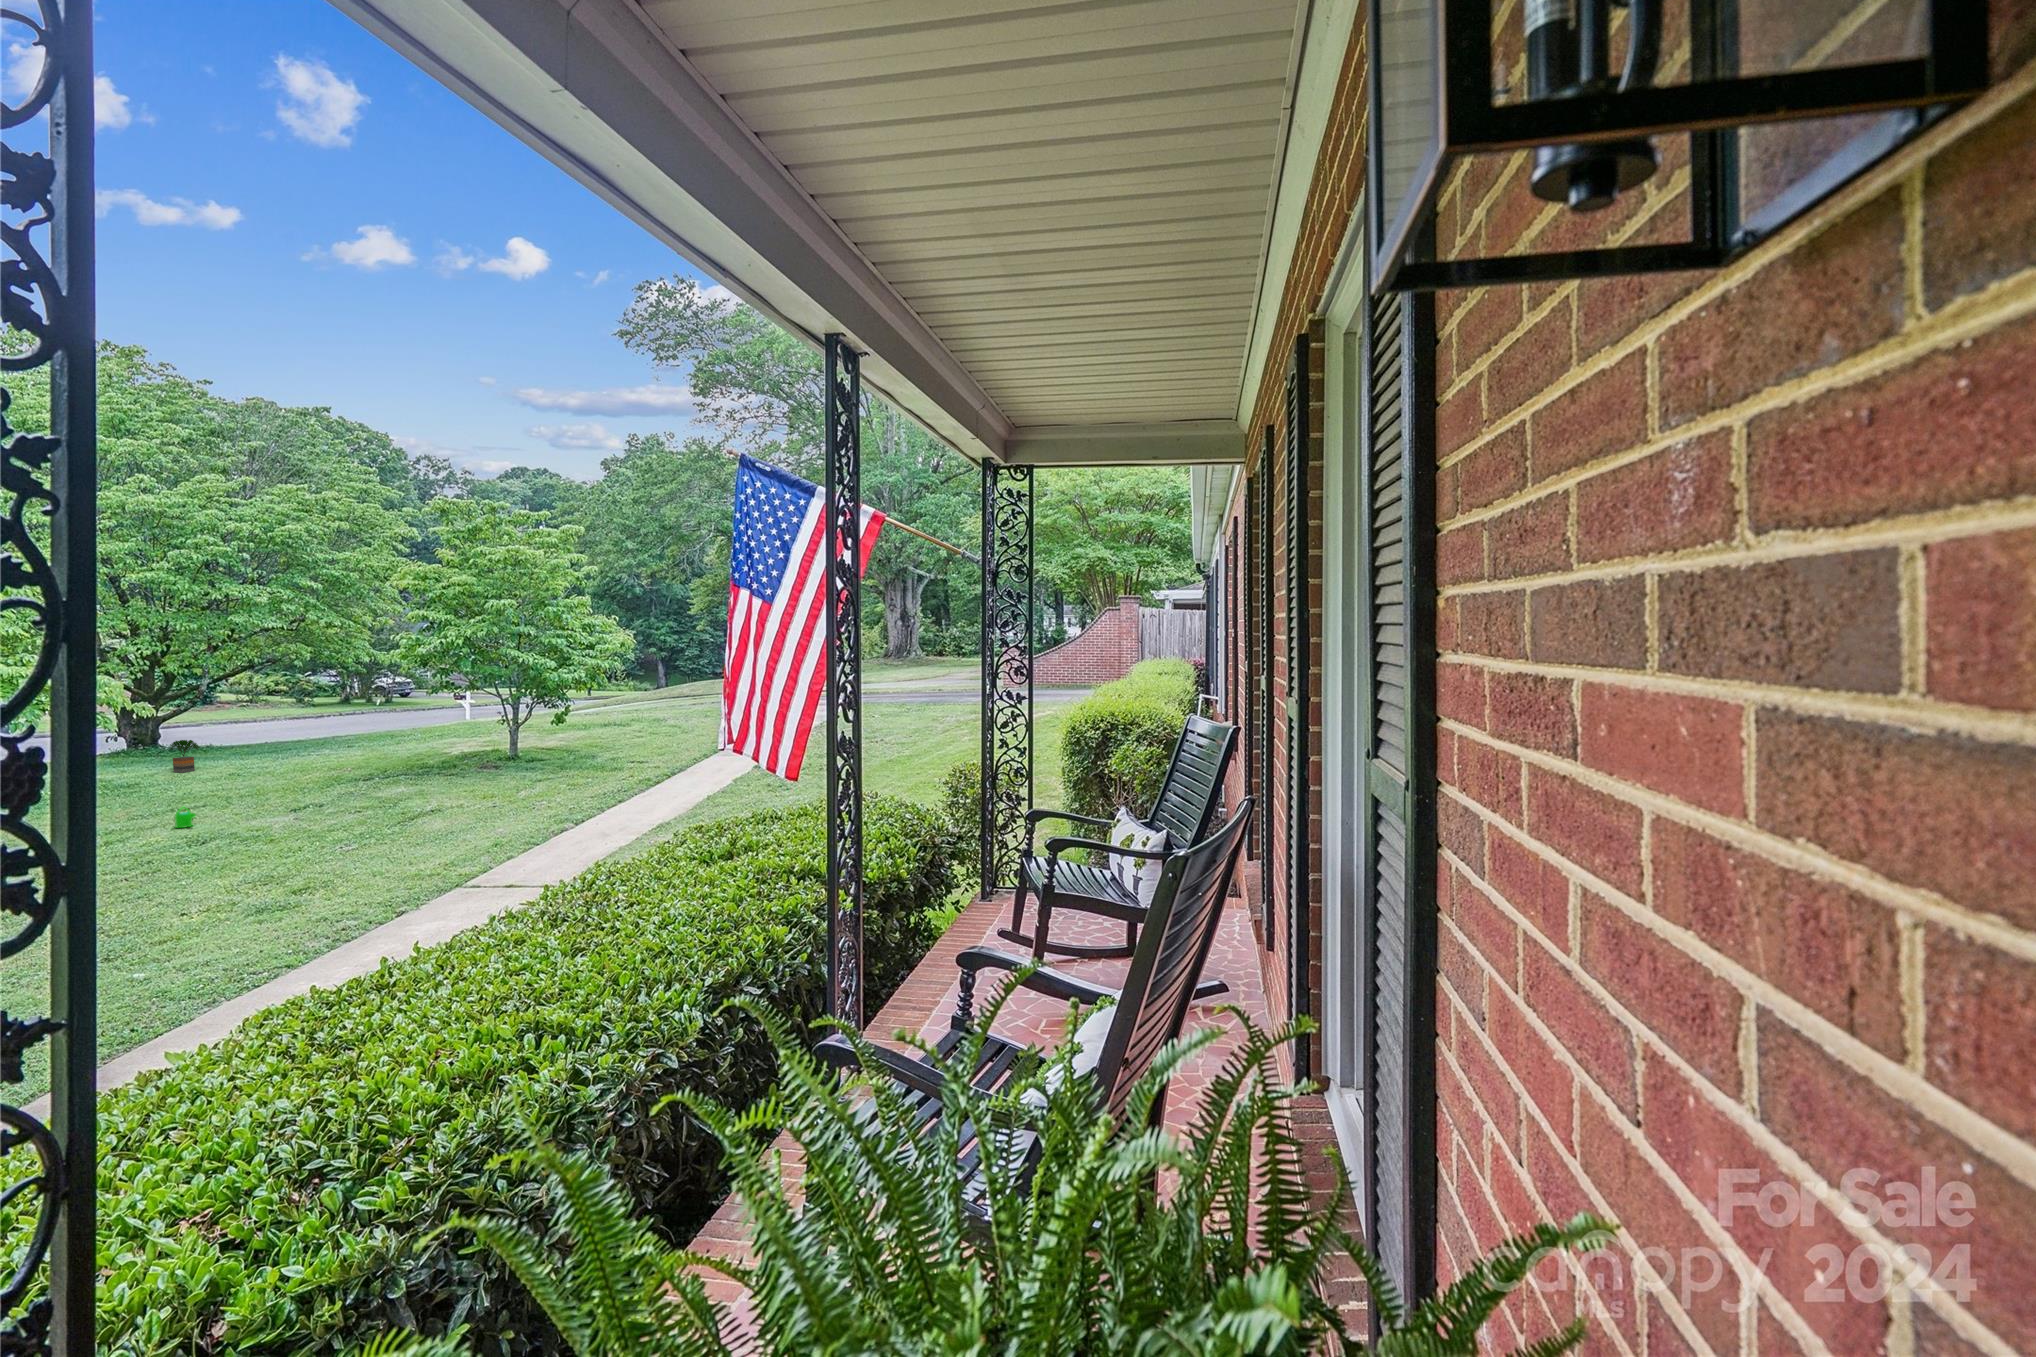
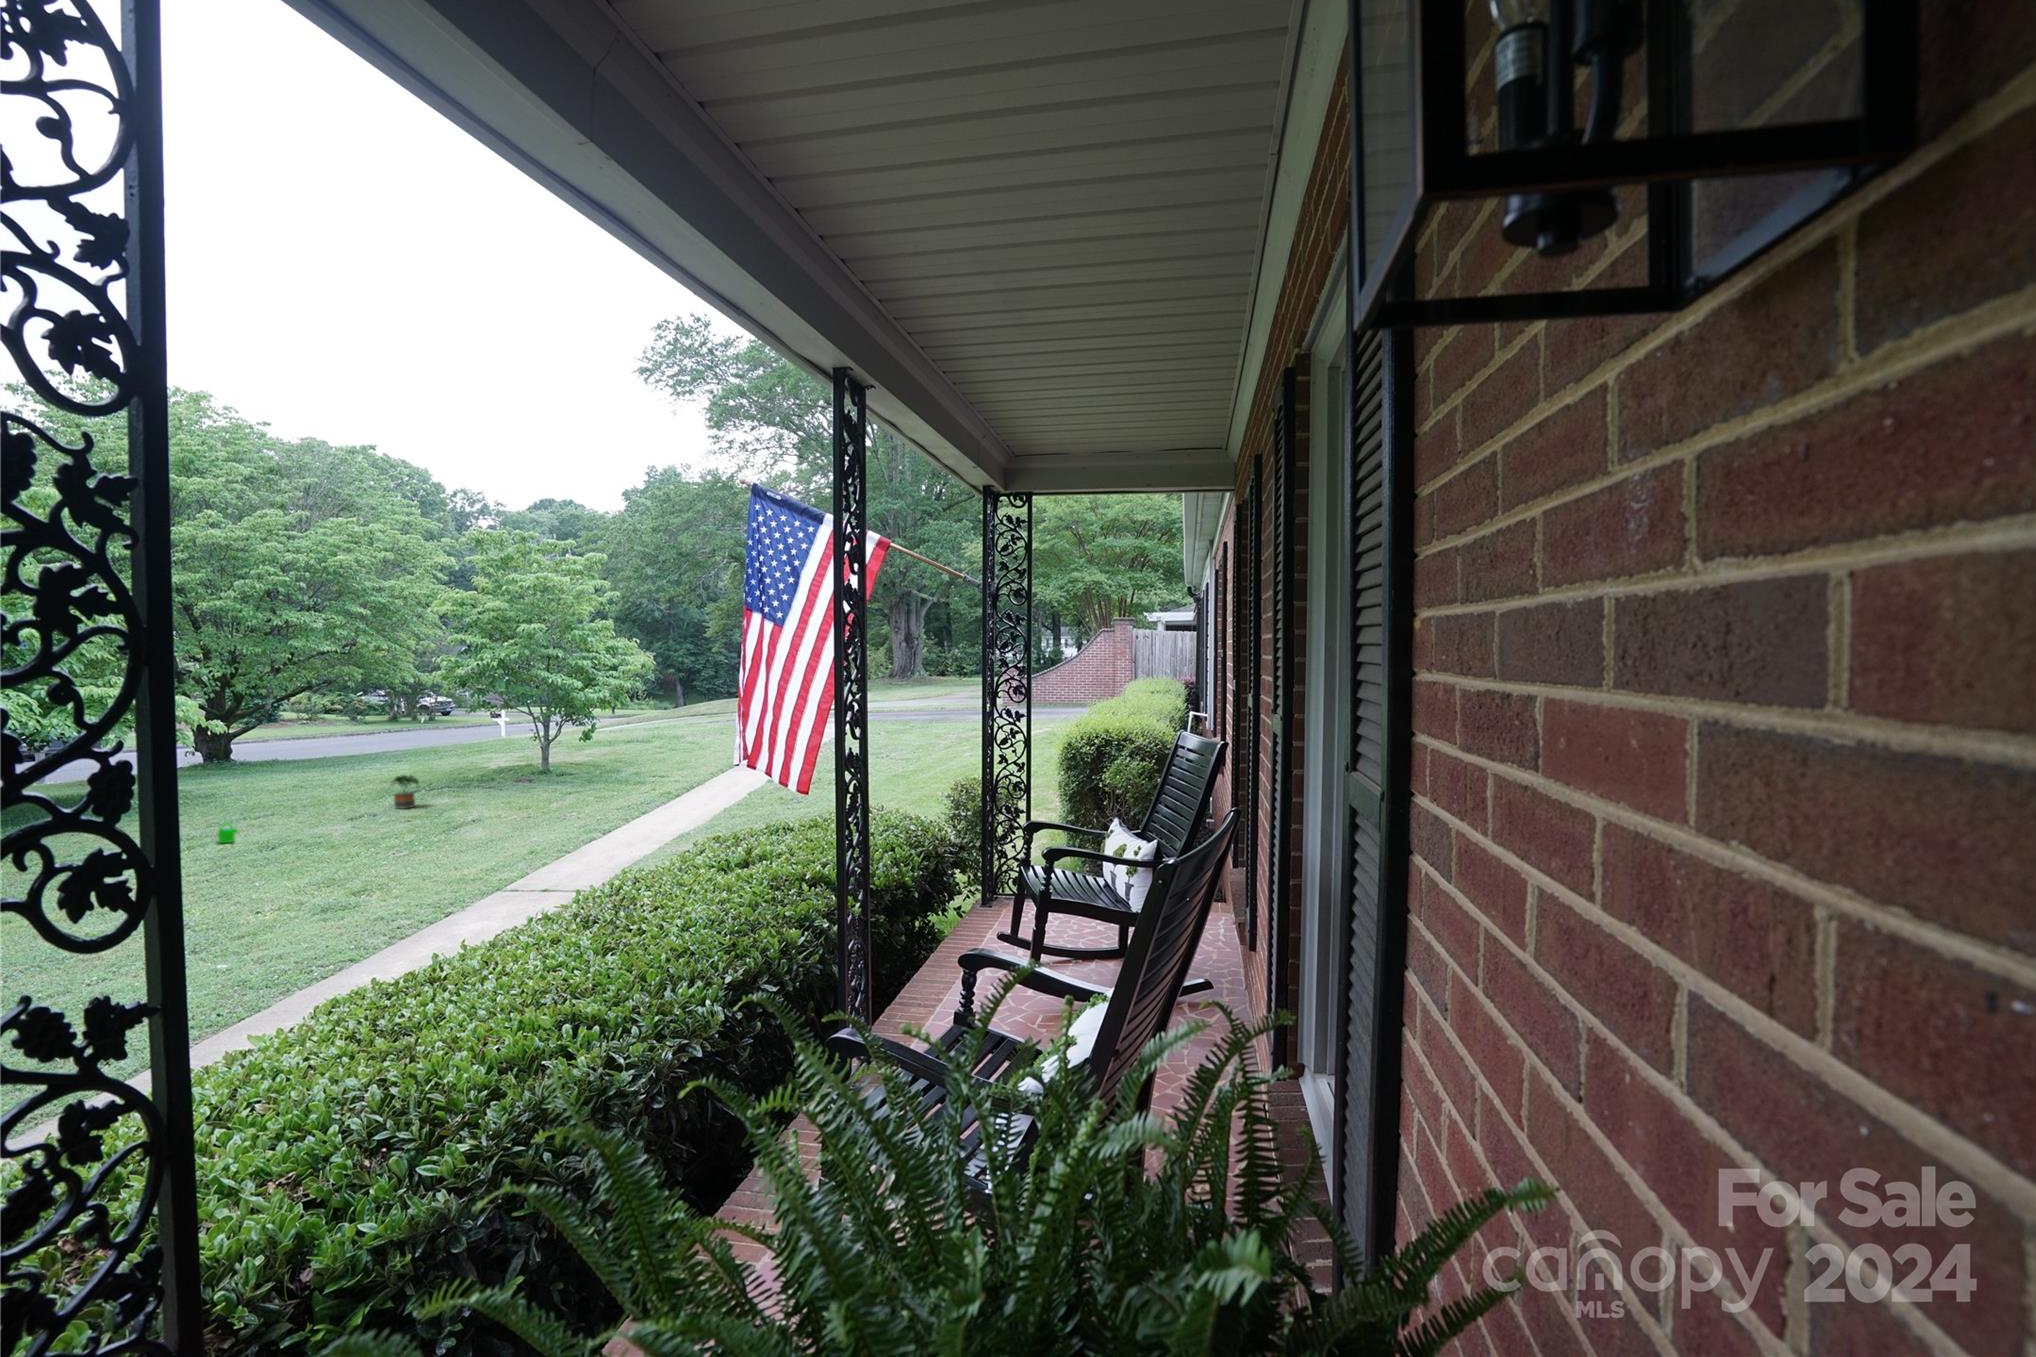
potted tree: present [170,740,200,773] -> present [391,775,419,809]

